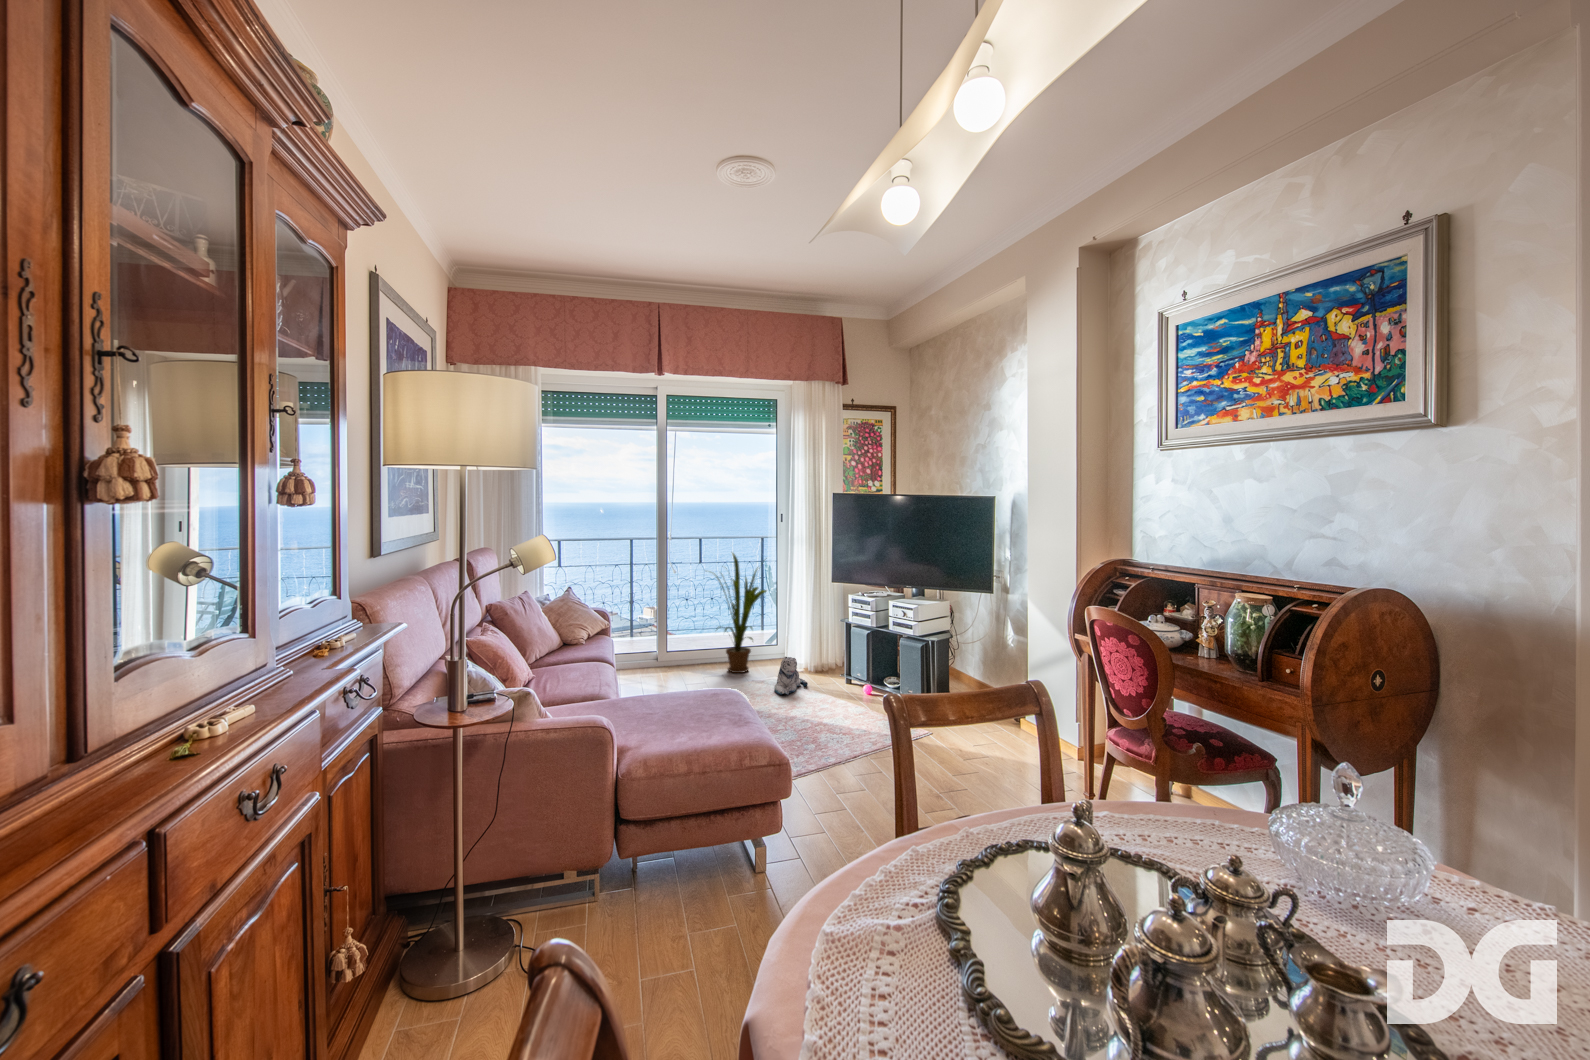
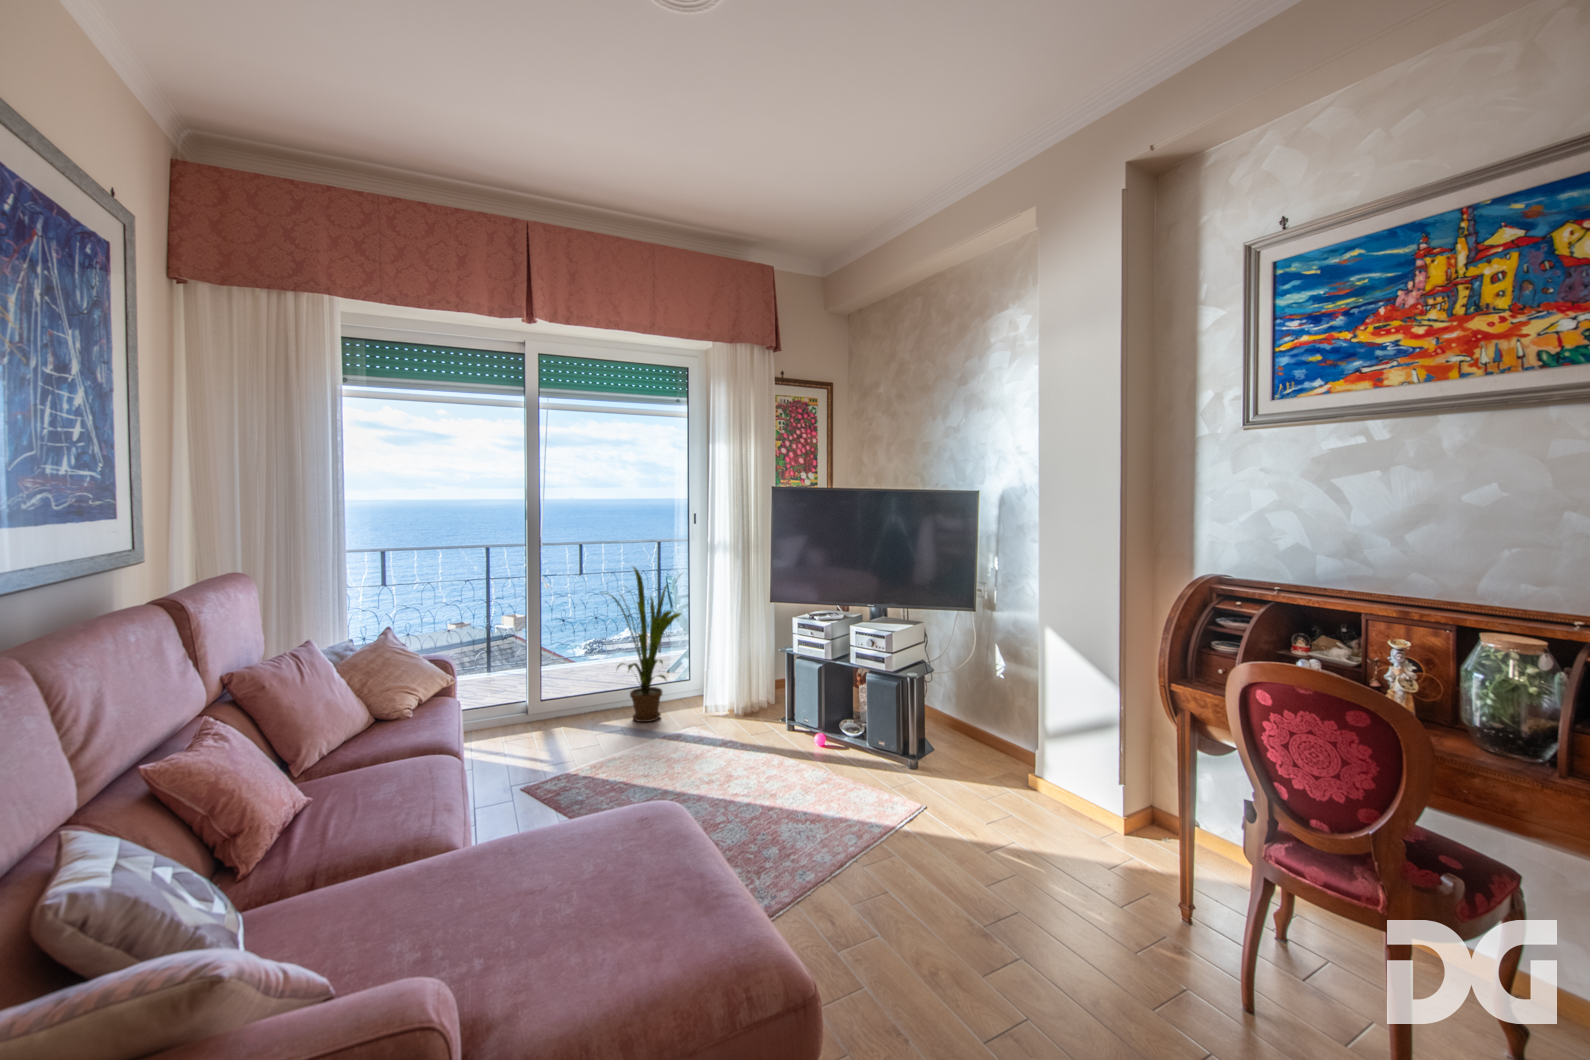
plush toy: present [774,657,808,695] -> none [701,701,742,754]

